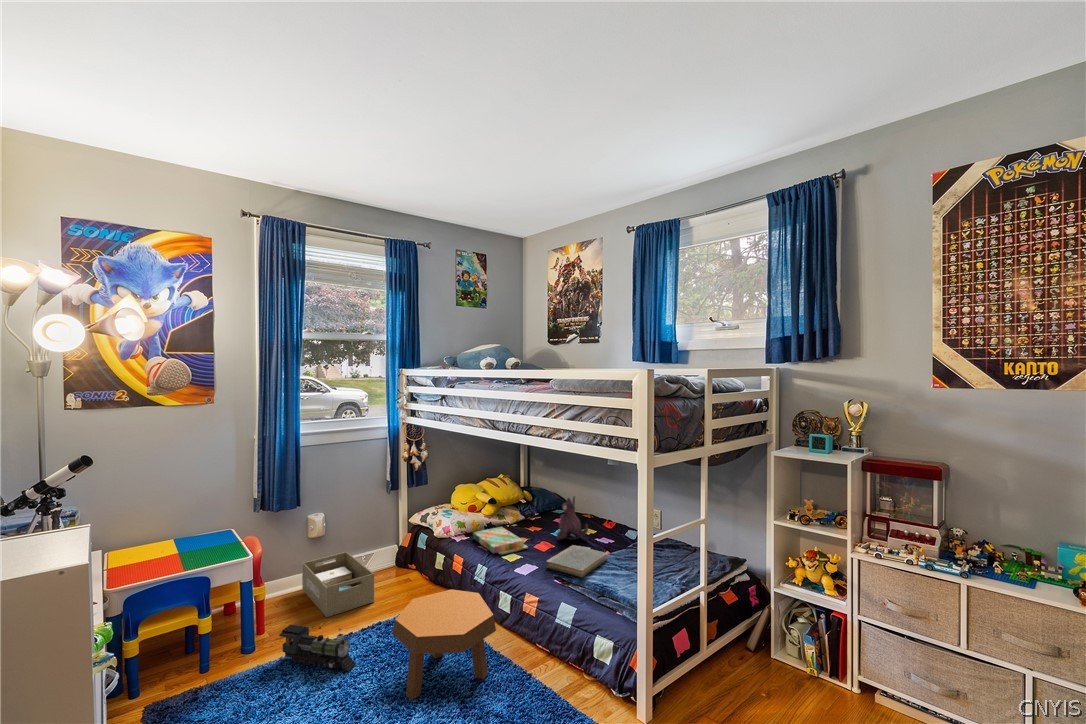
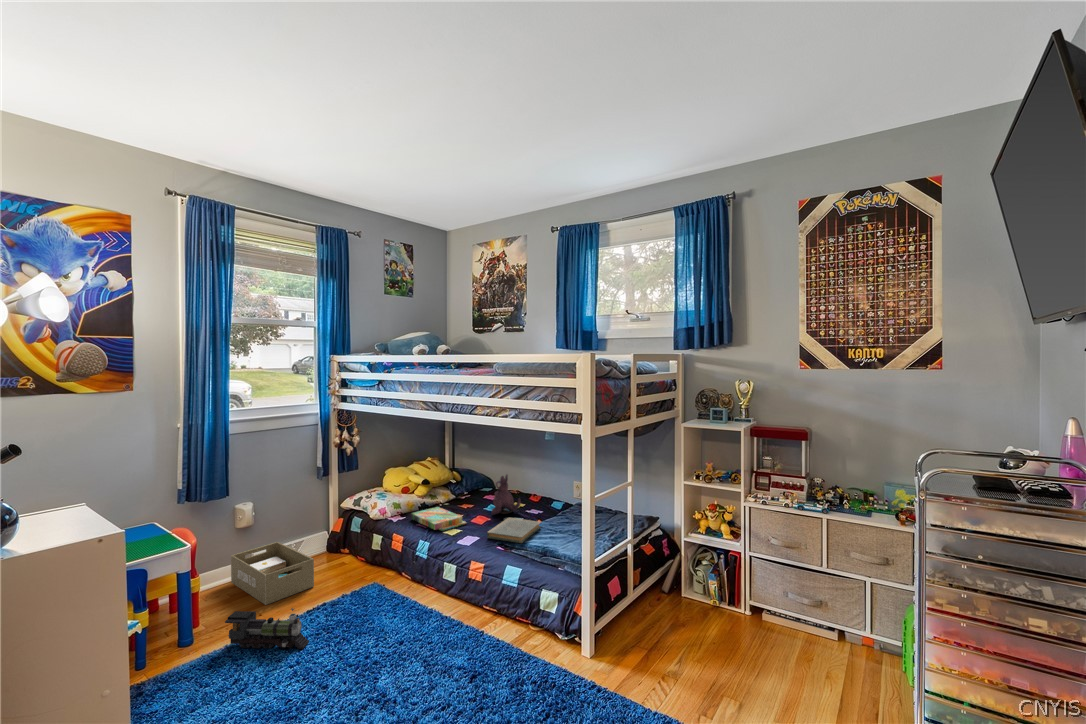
footstool: present [392,589,496,700] -> none [350,563,451,664]

